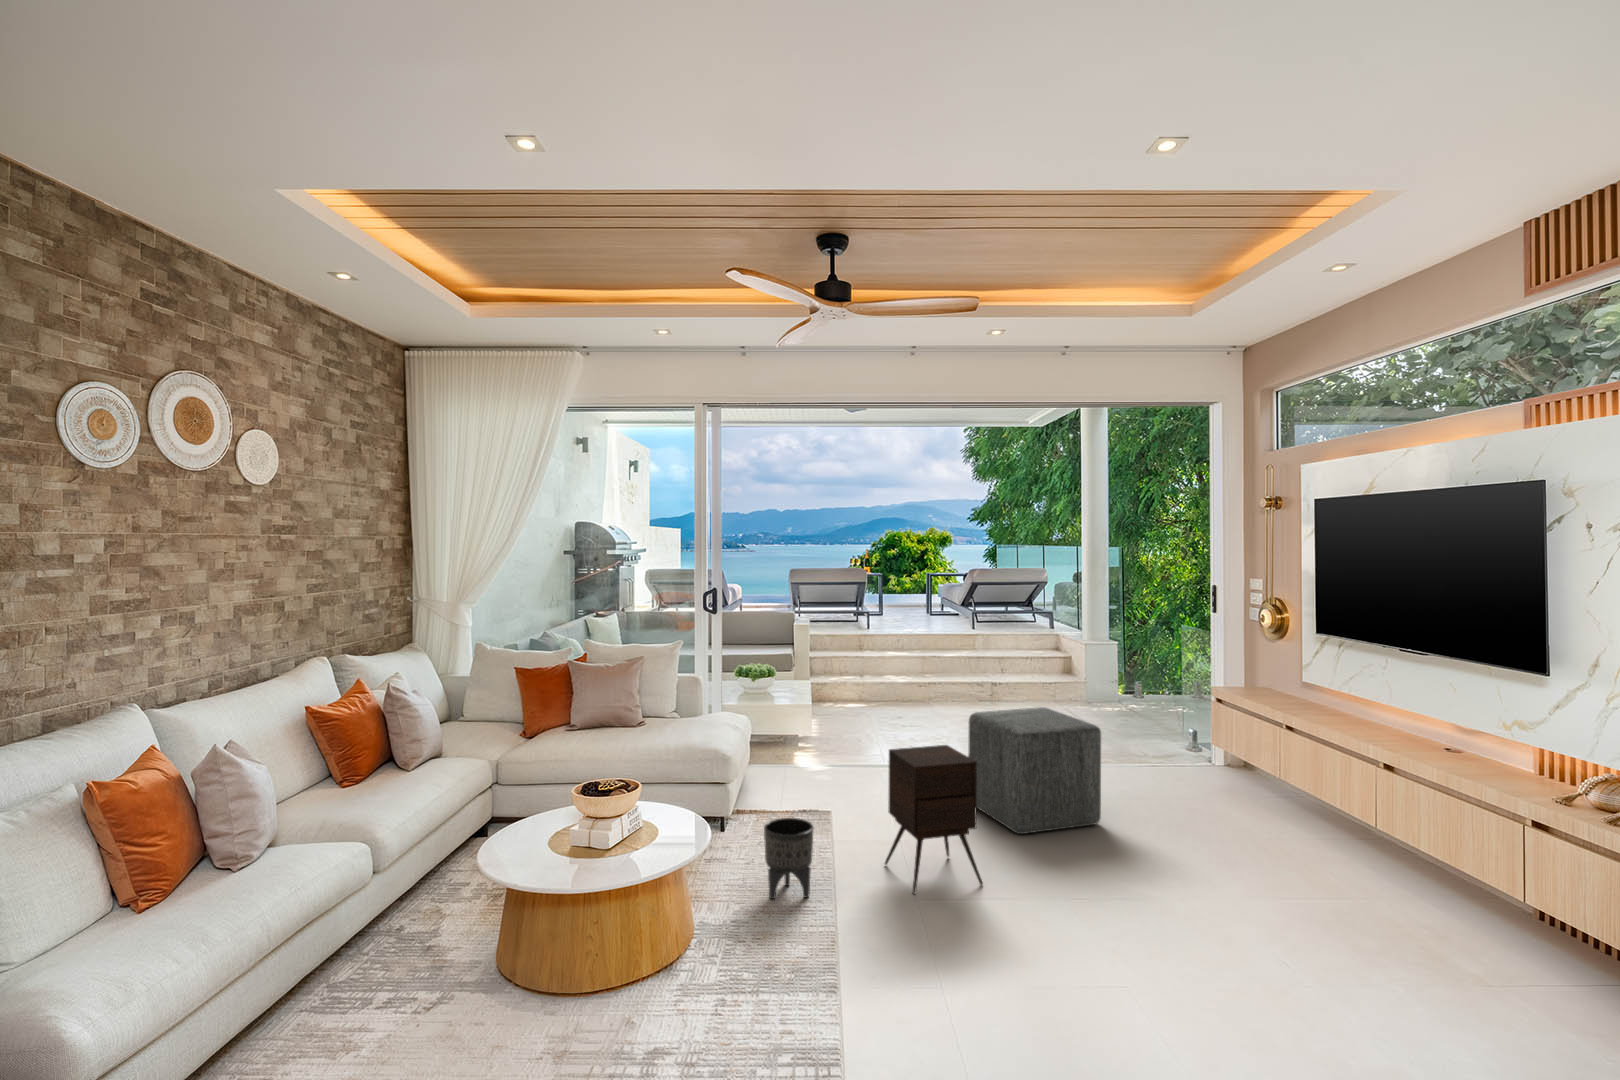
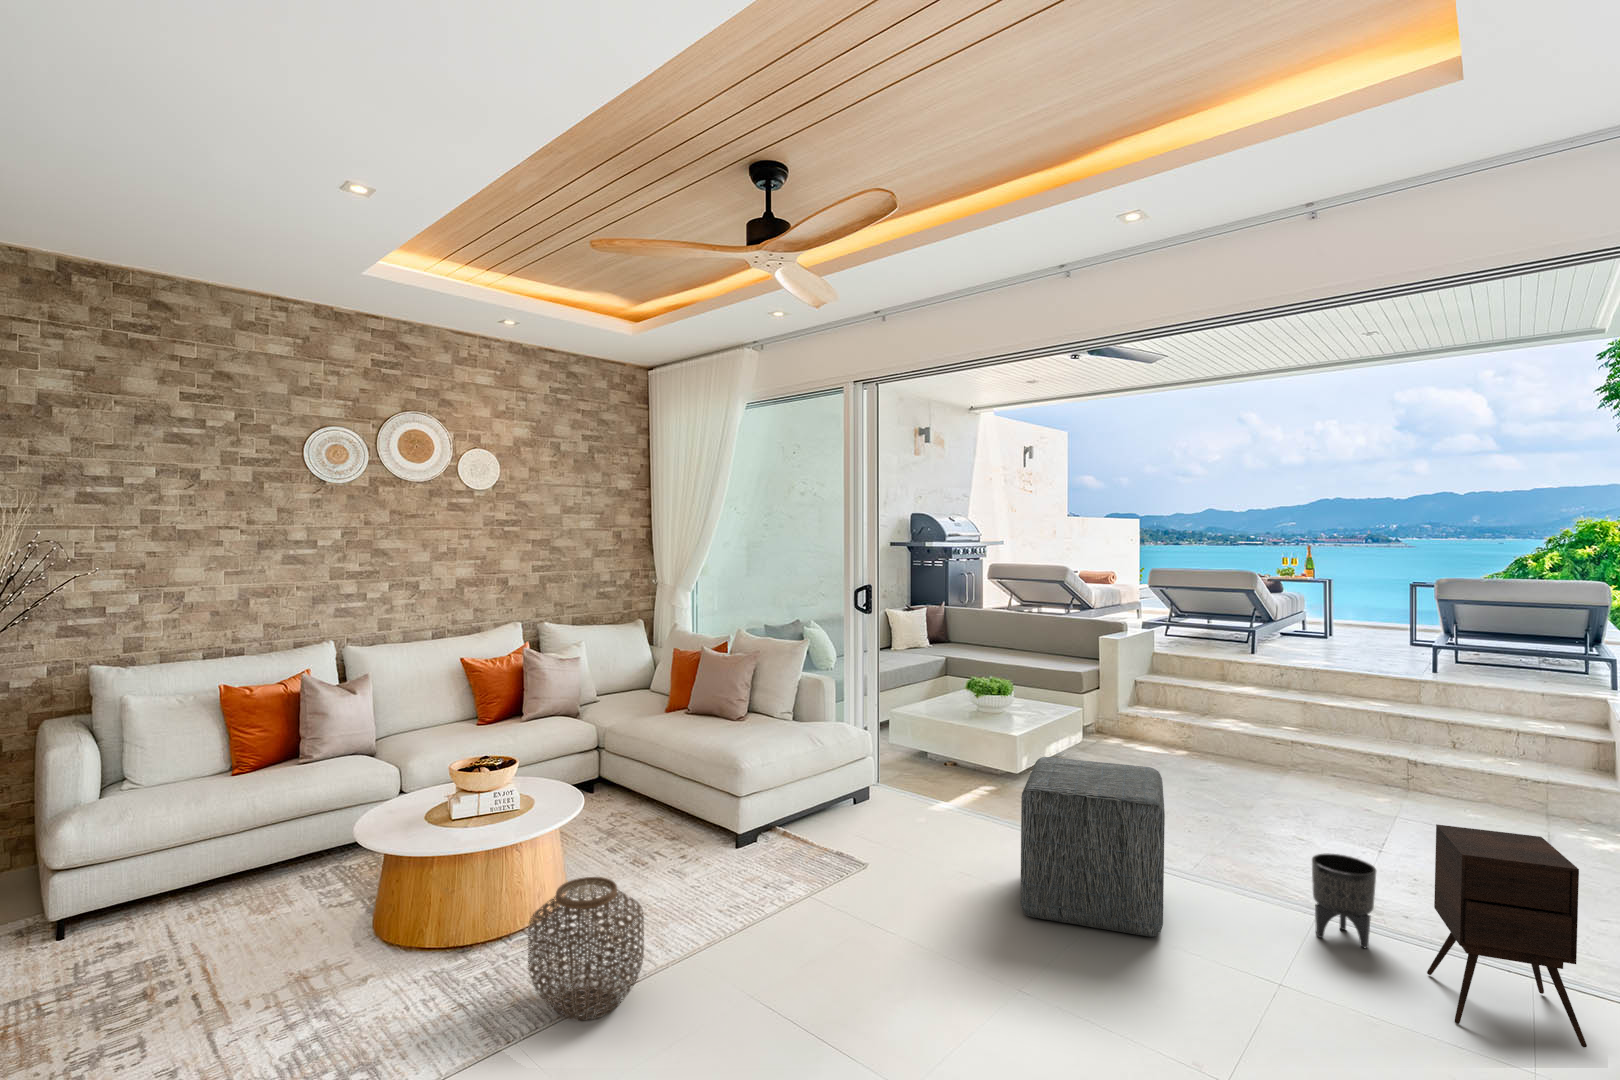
side table: present [885,745,983,894] -> present [1427,824,1587,1047]
planter: present [764,818,814,899] -> present [1312,853,1376,948]
woven basket: none [826,876,939,1020] -> present [528,877,644,1020]

